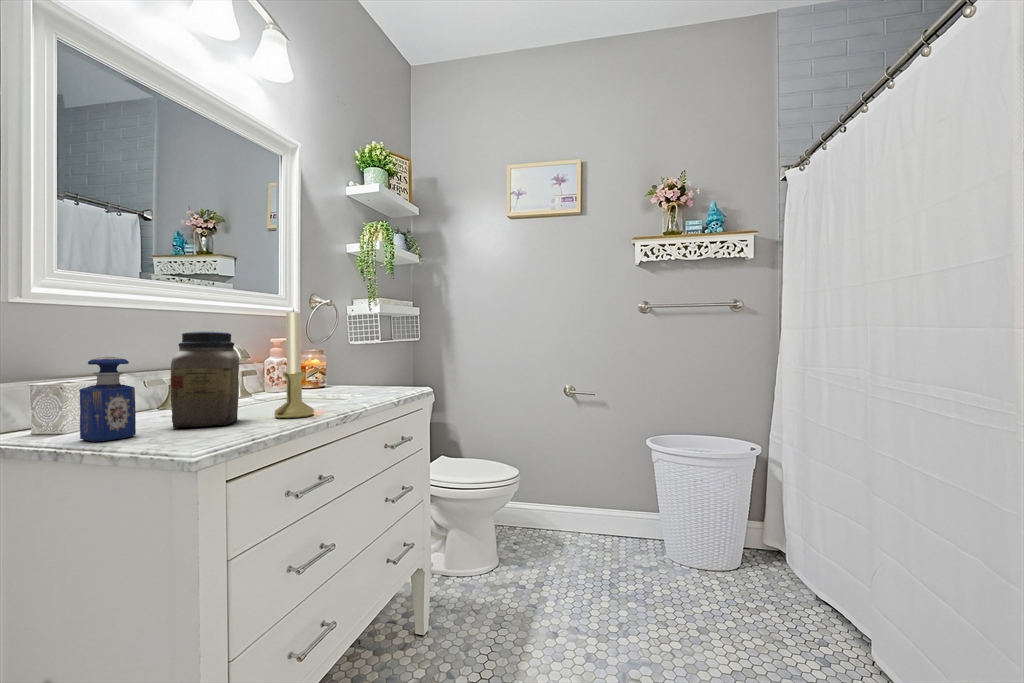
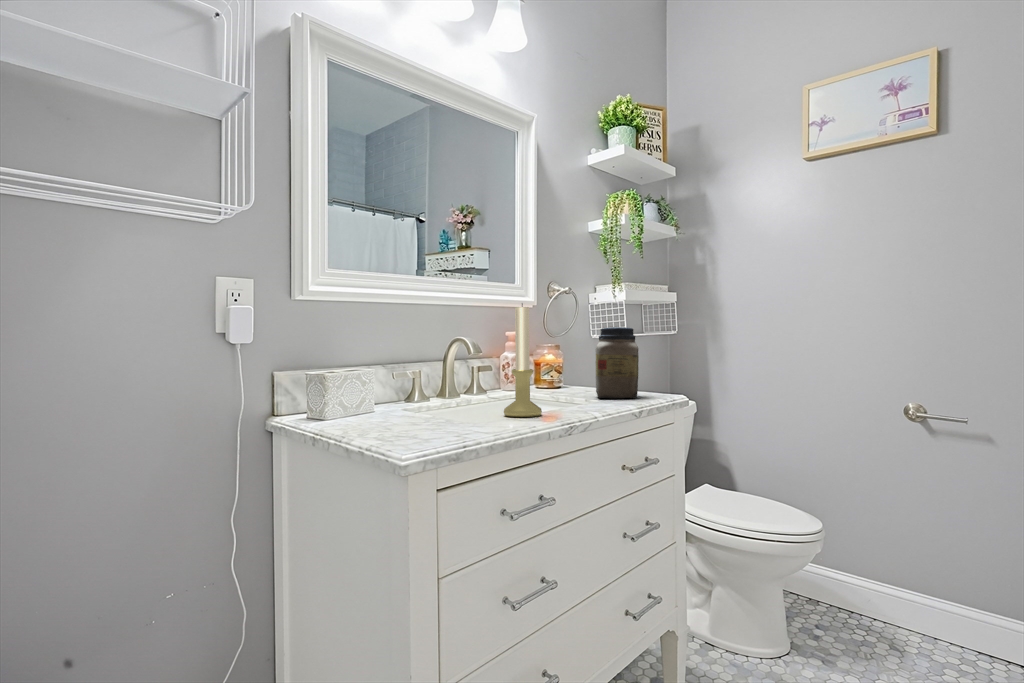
jar: present [171,331,239,428] -> present [595,327,639,398]
perfume bottle: present [79,357,136,441] -> none [345,351,387,426]

